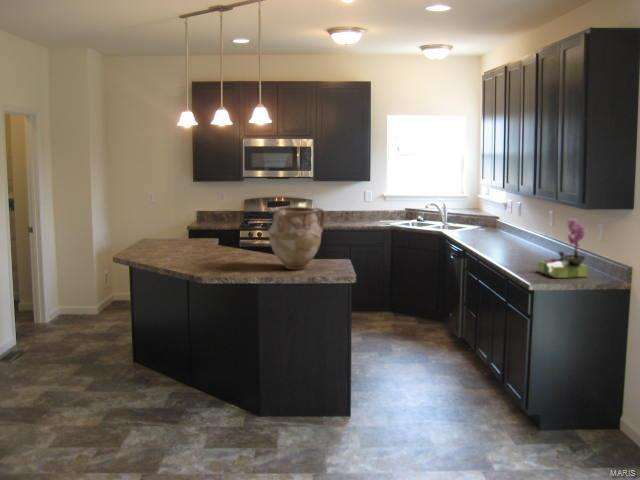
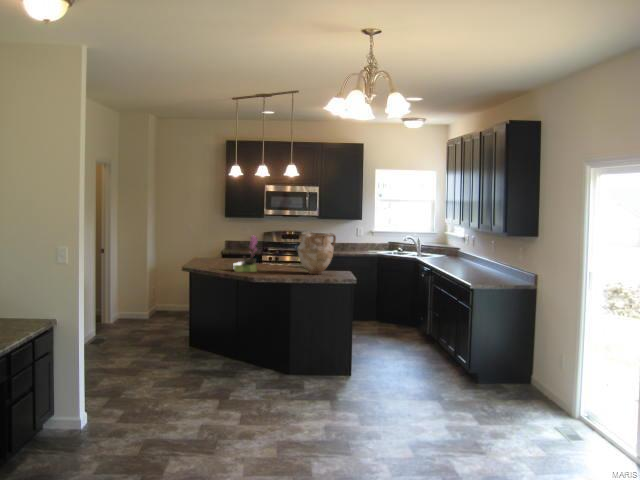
flower arrangement: present [538,219,588,278] -> present [234,236,258,272]

